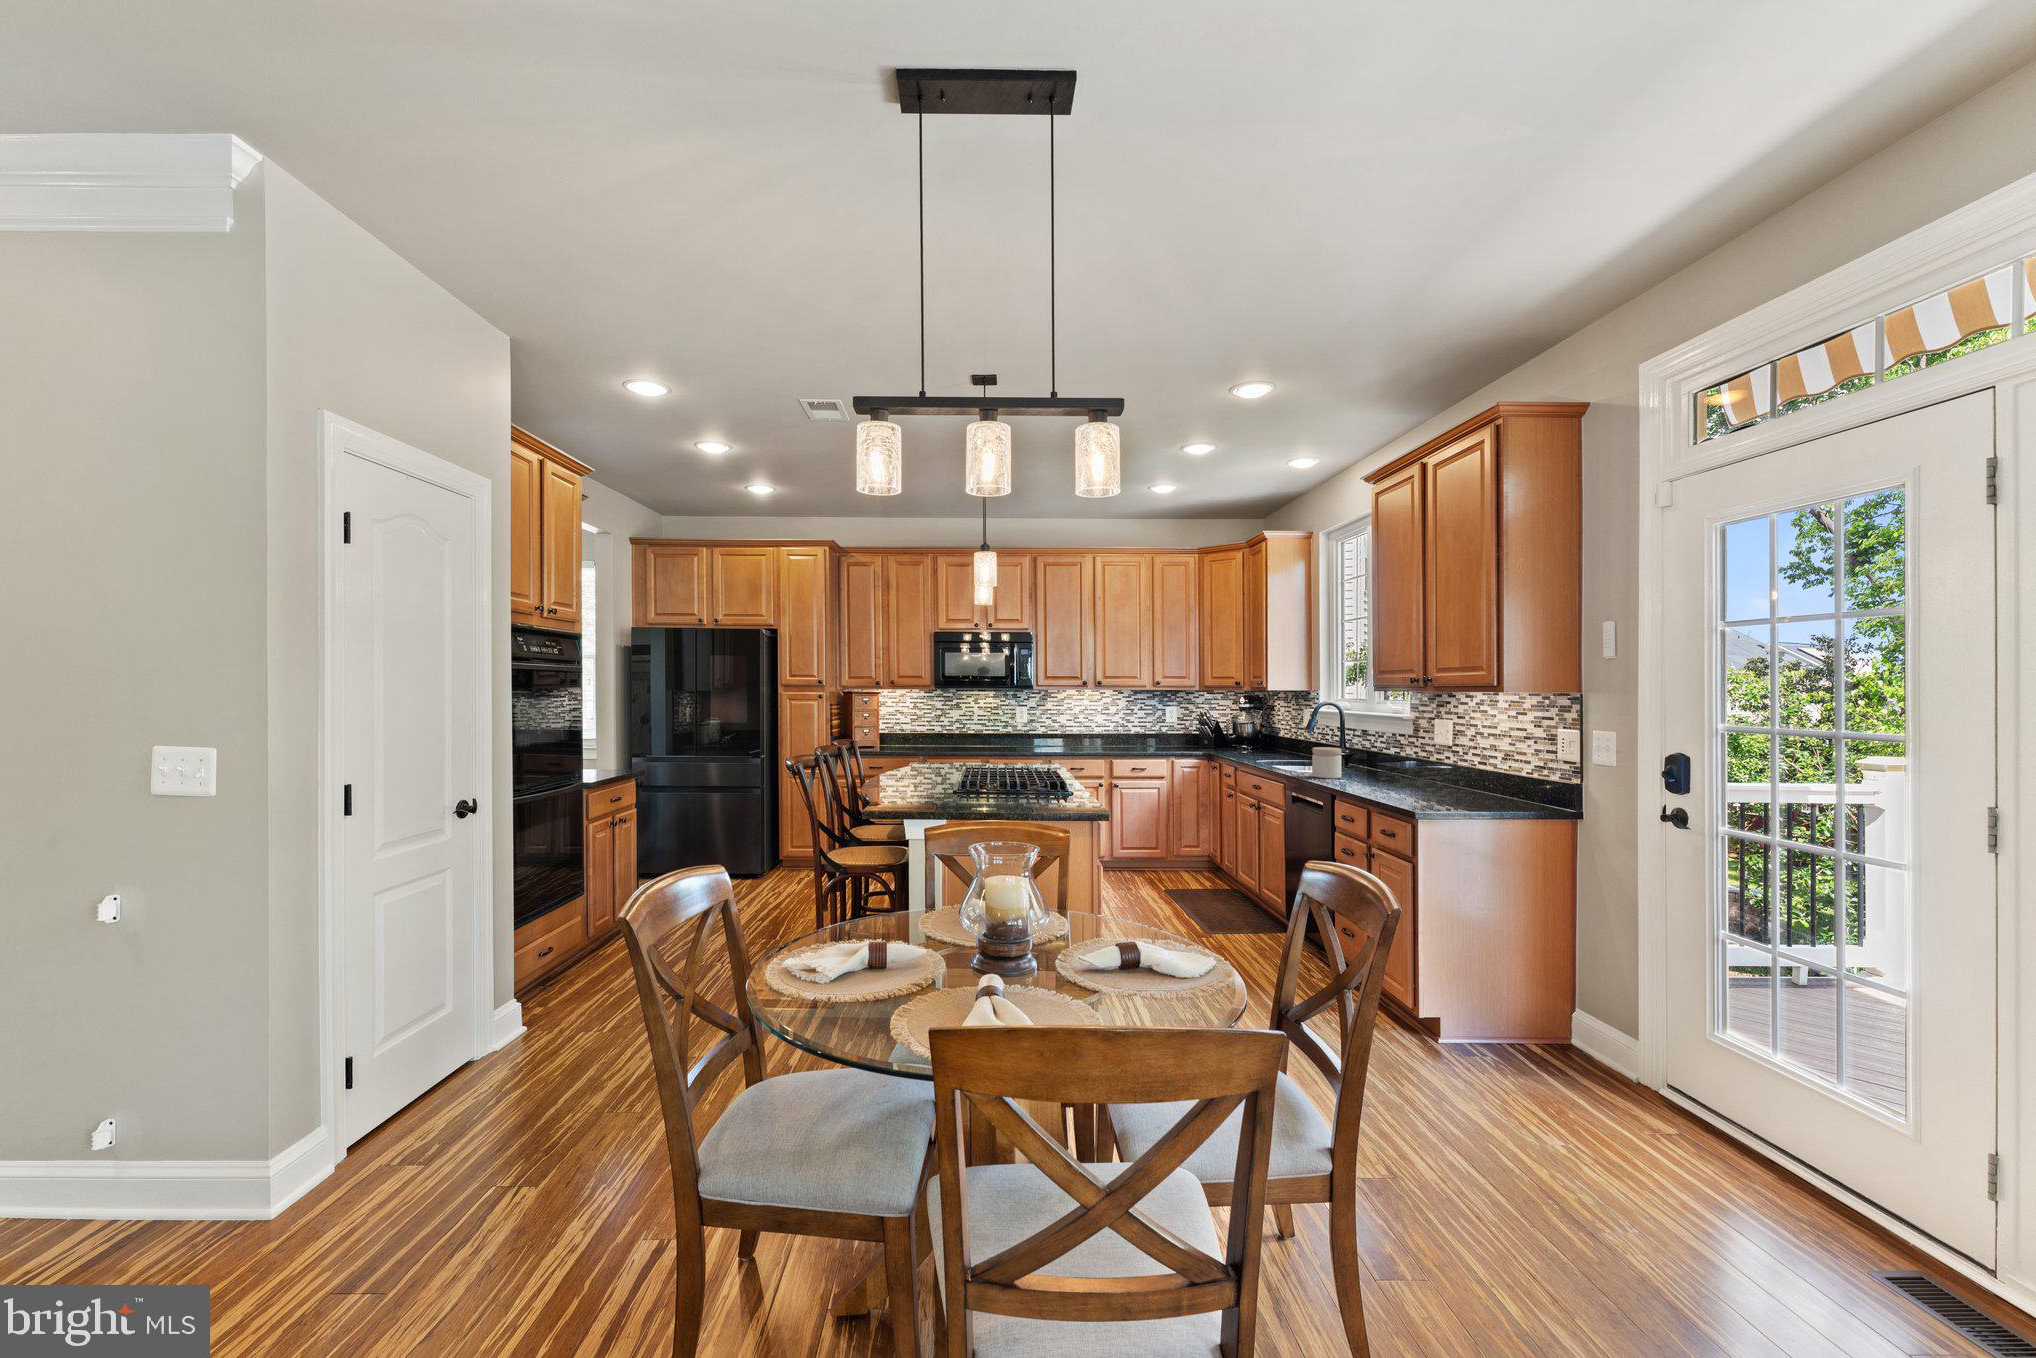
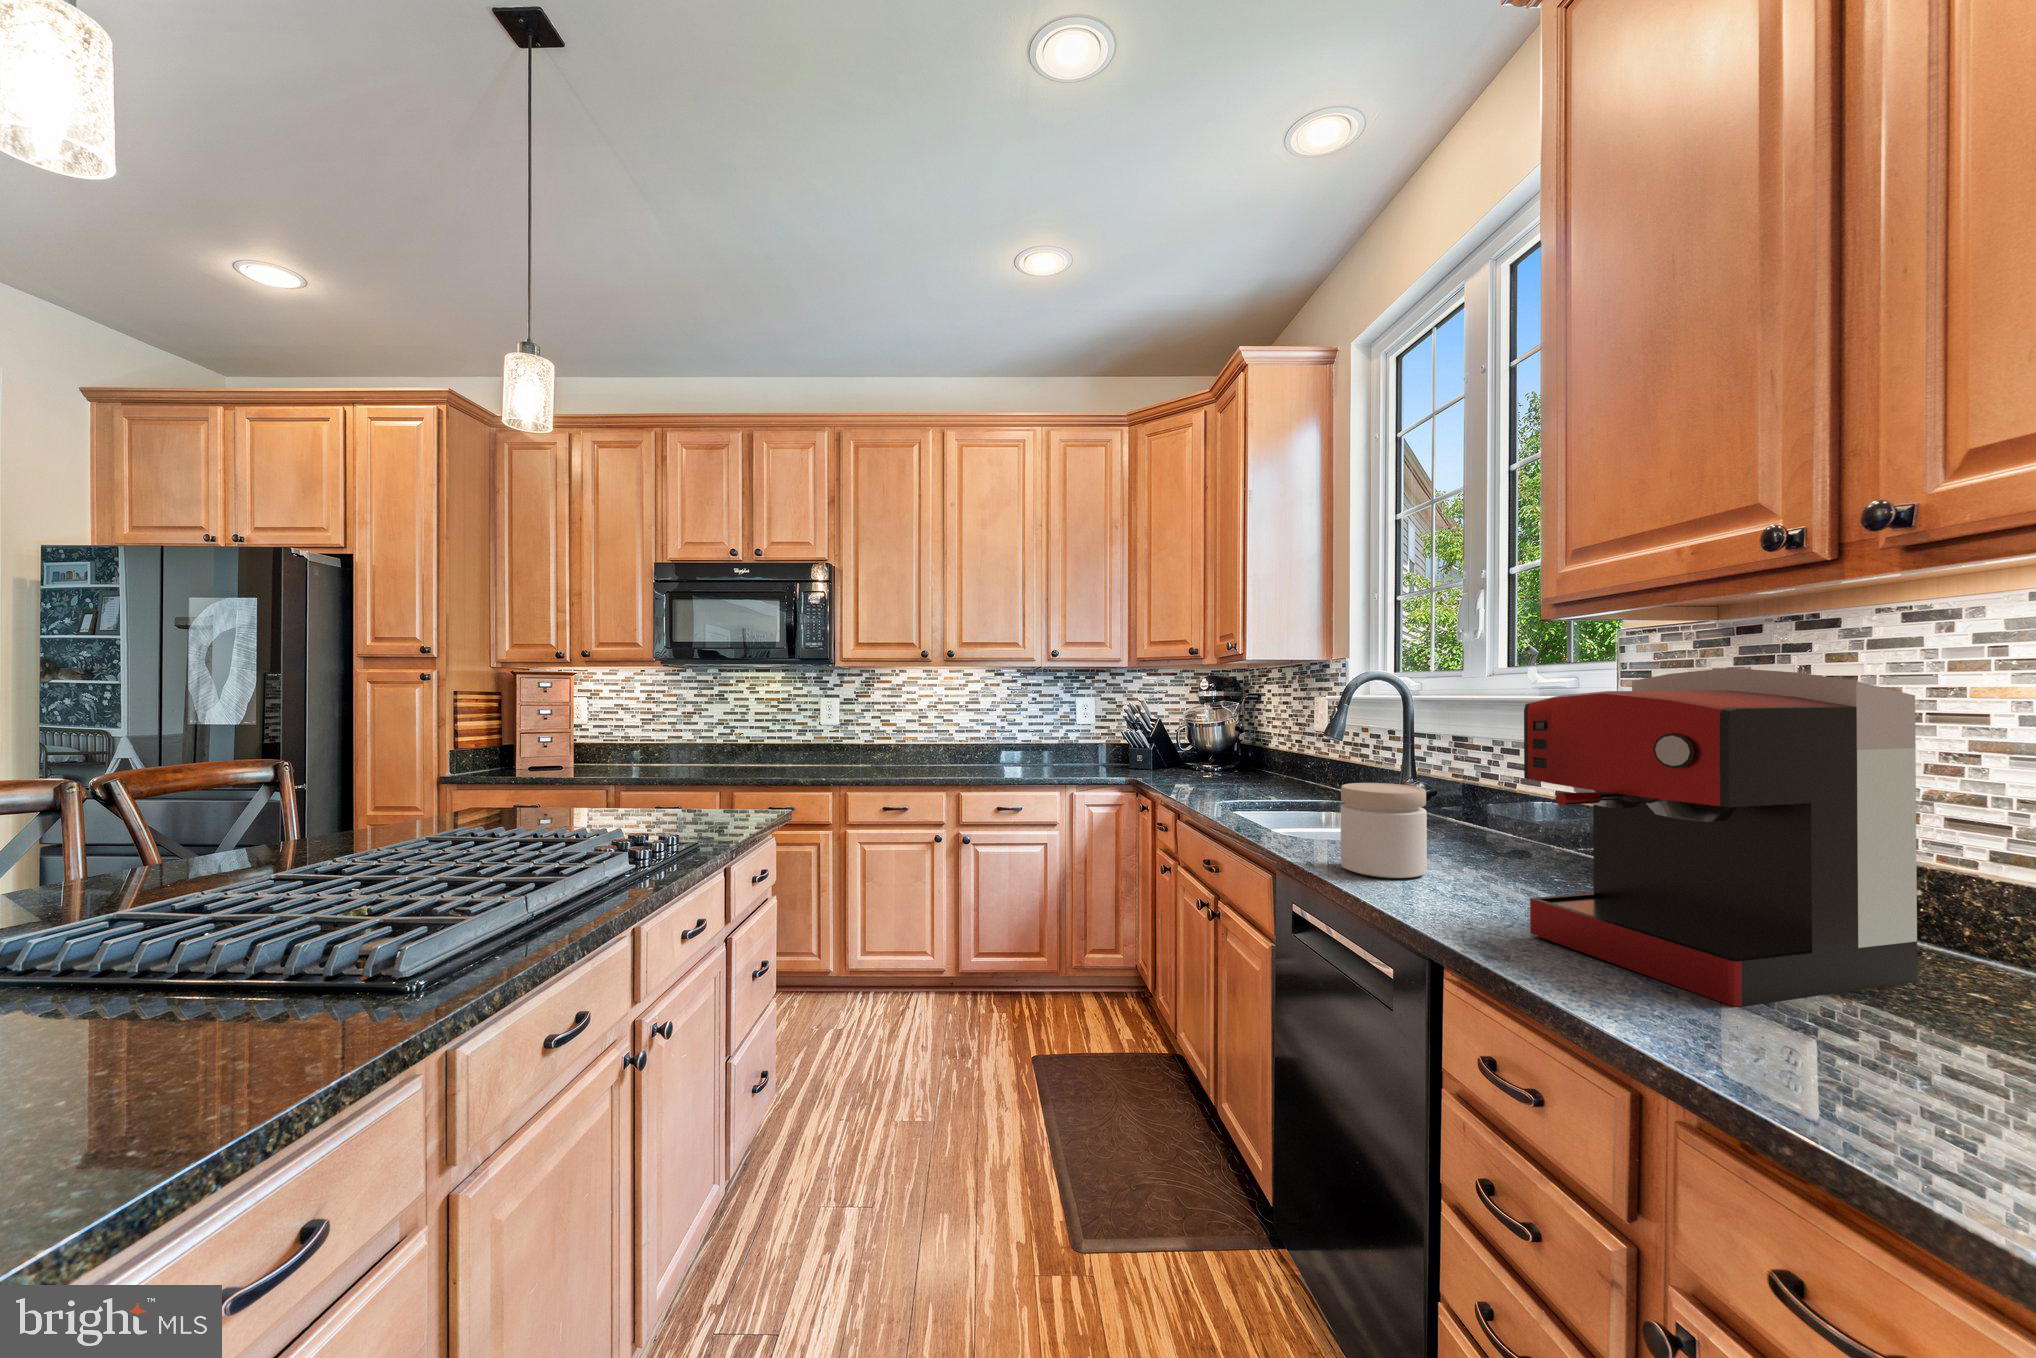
coffee maker: none [1361,713,1448,793] -> present [1524,668,1917,1006]

